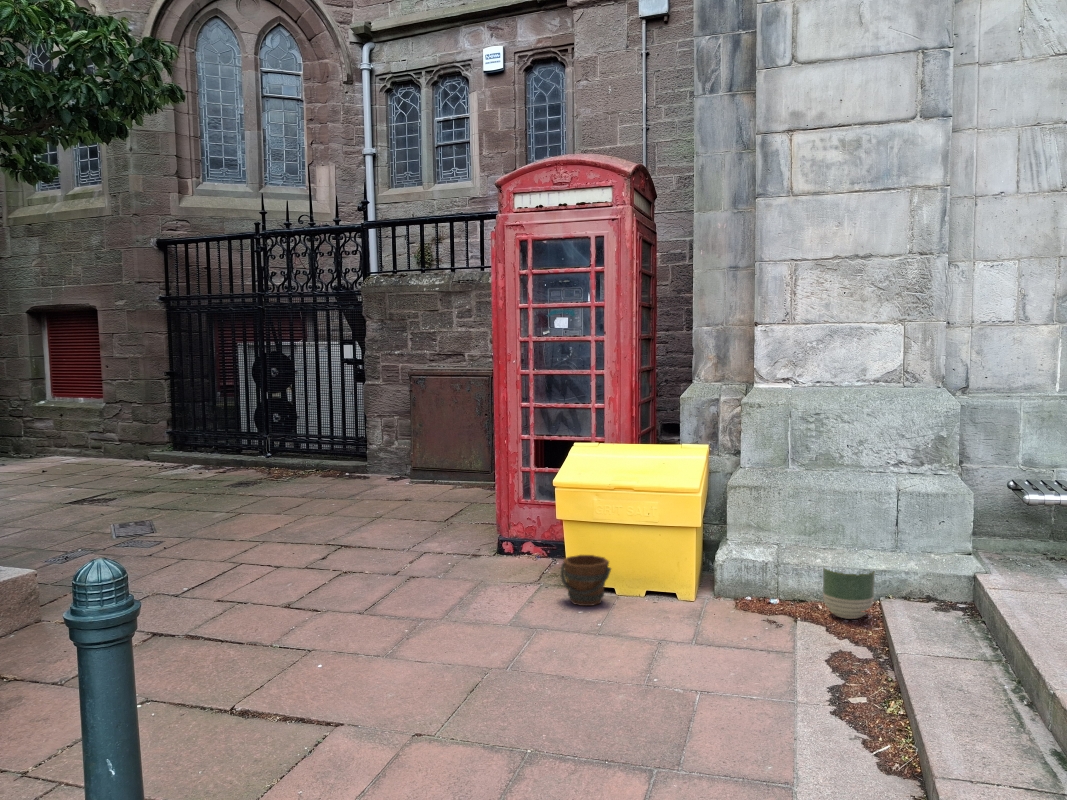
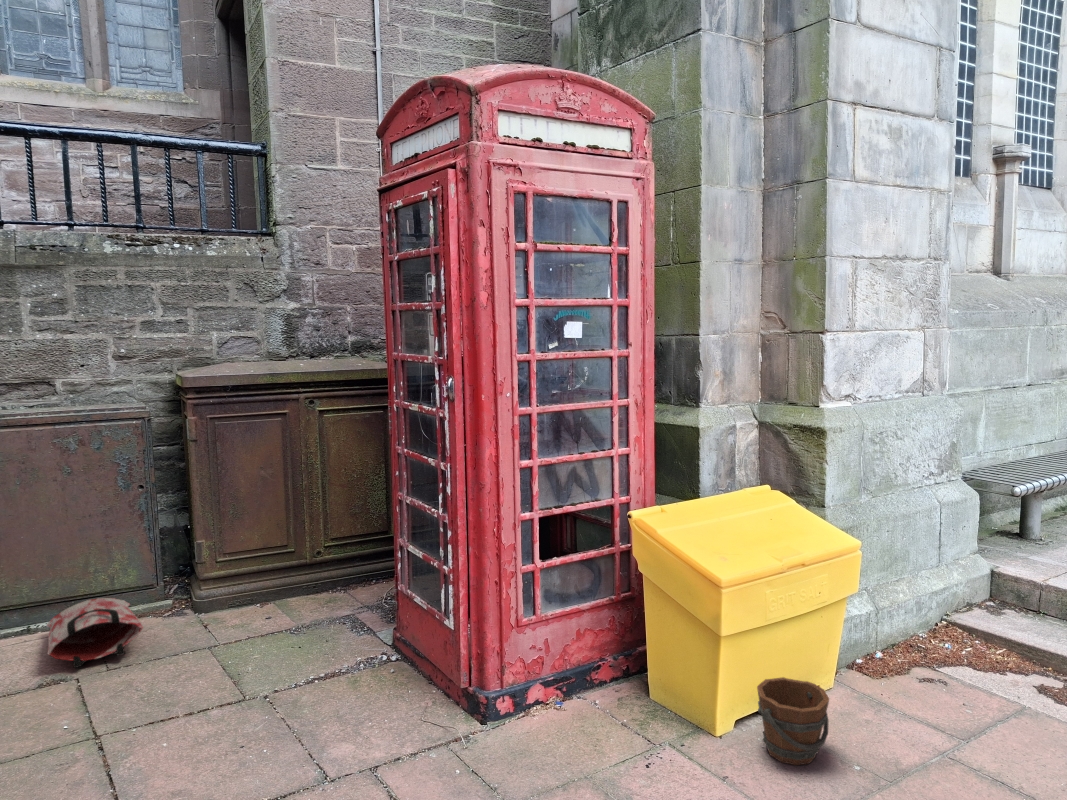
bag: none [402,478,466,503] -> present [47,598,143,668]
planter: present [823,568,875,619] -> none [908,586,968,649]

